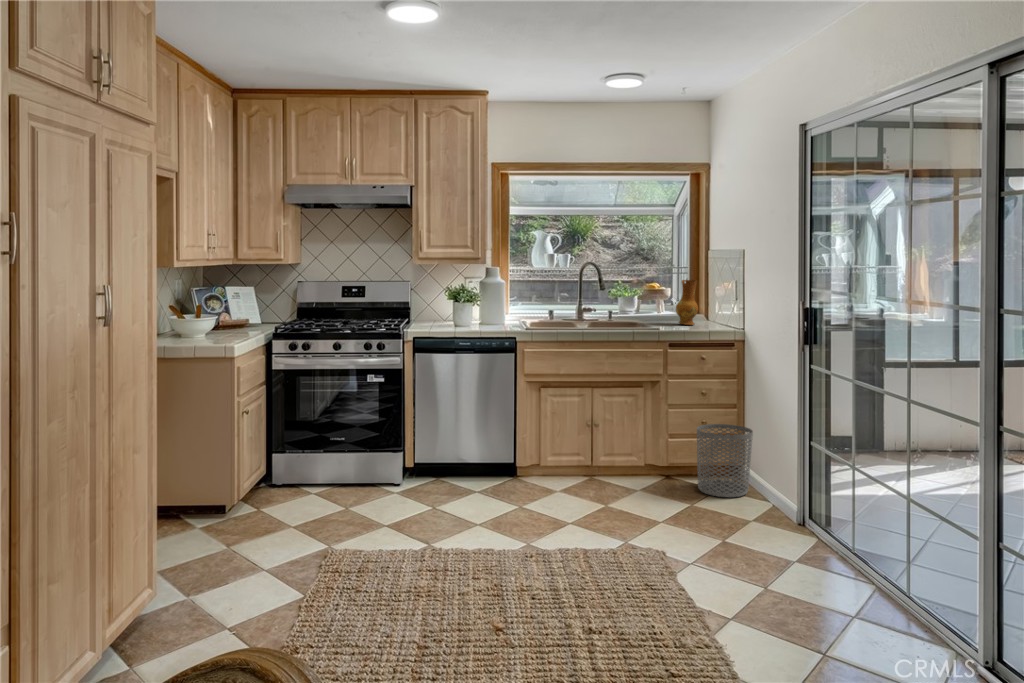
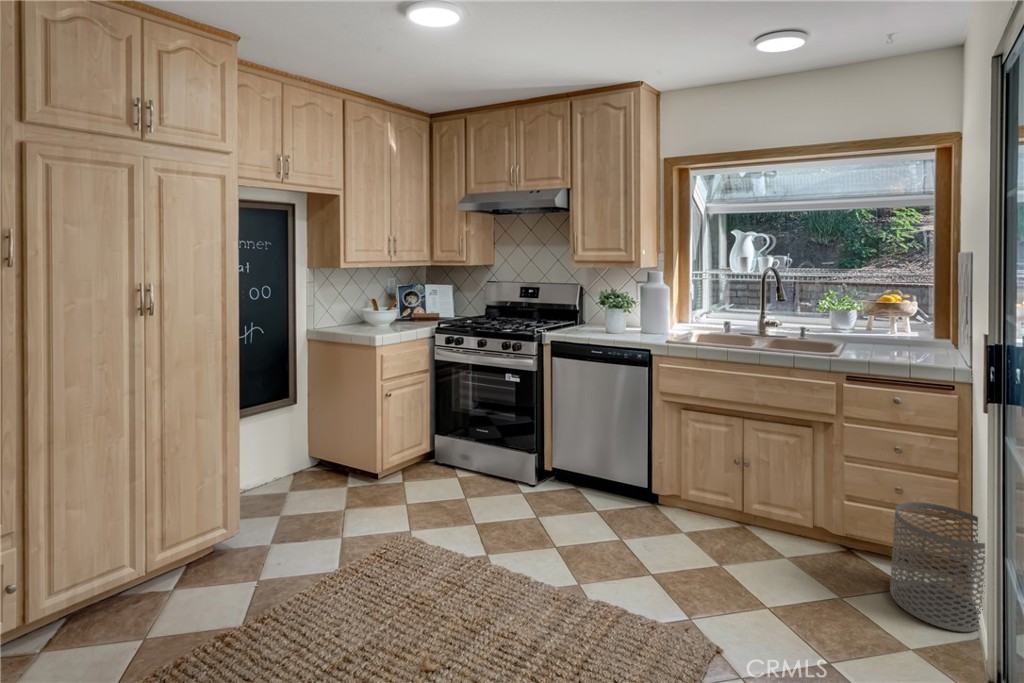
ceramic jug: present [676,280,698,325] -> none [894,289,935,353]

